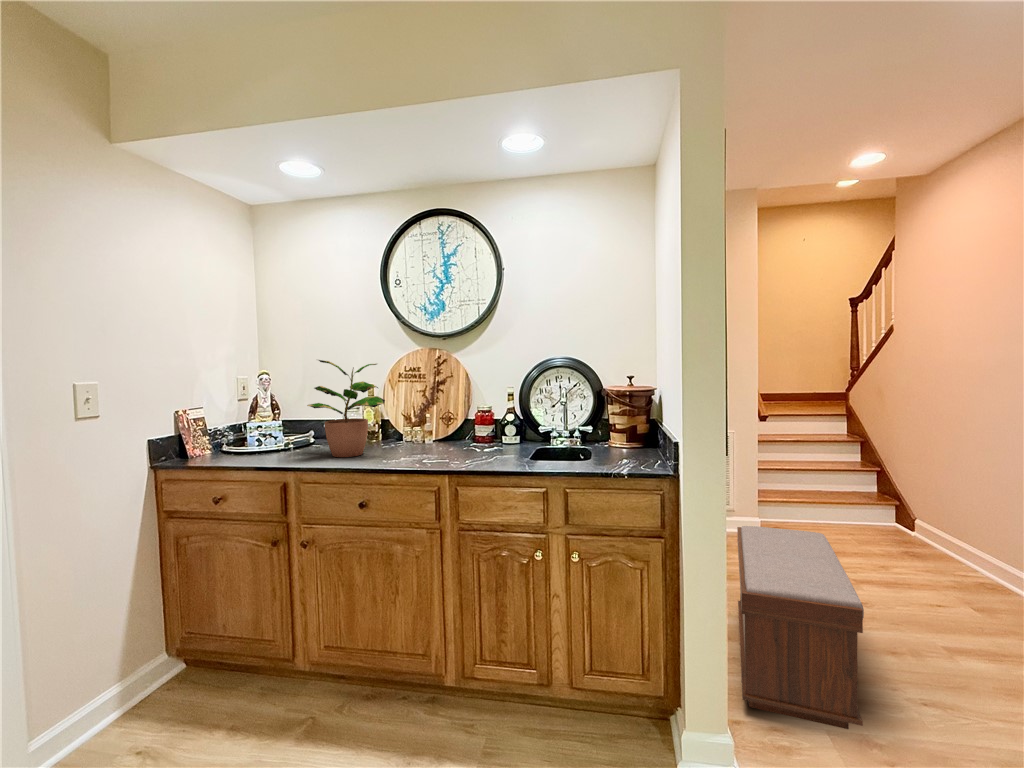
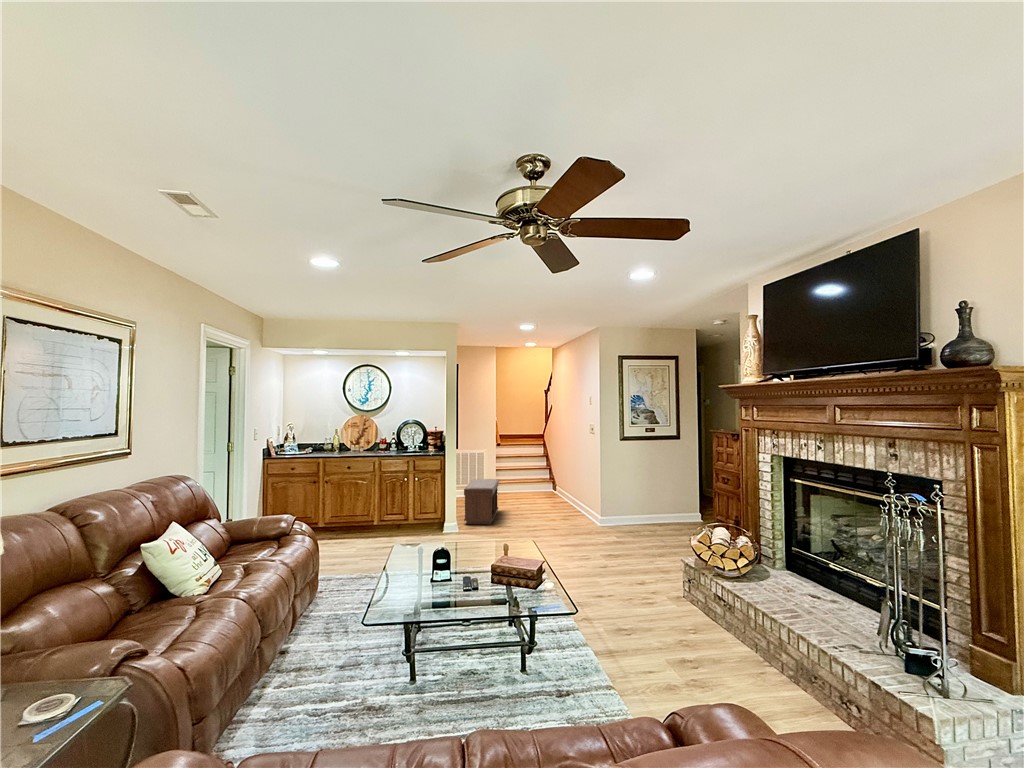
potted plant: present [307,360,385,457] -> none [323,421,353,454]

